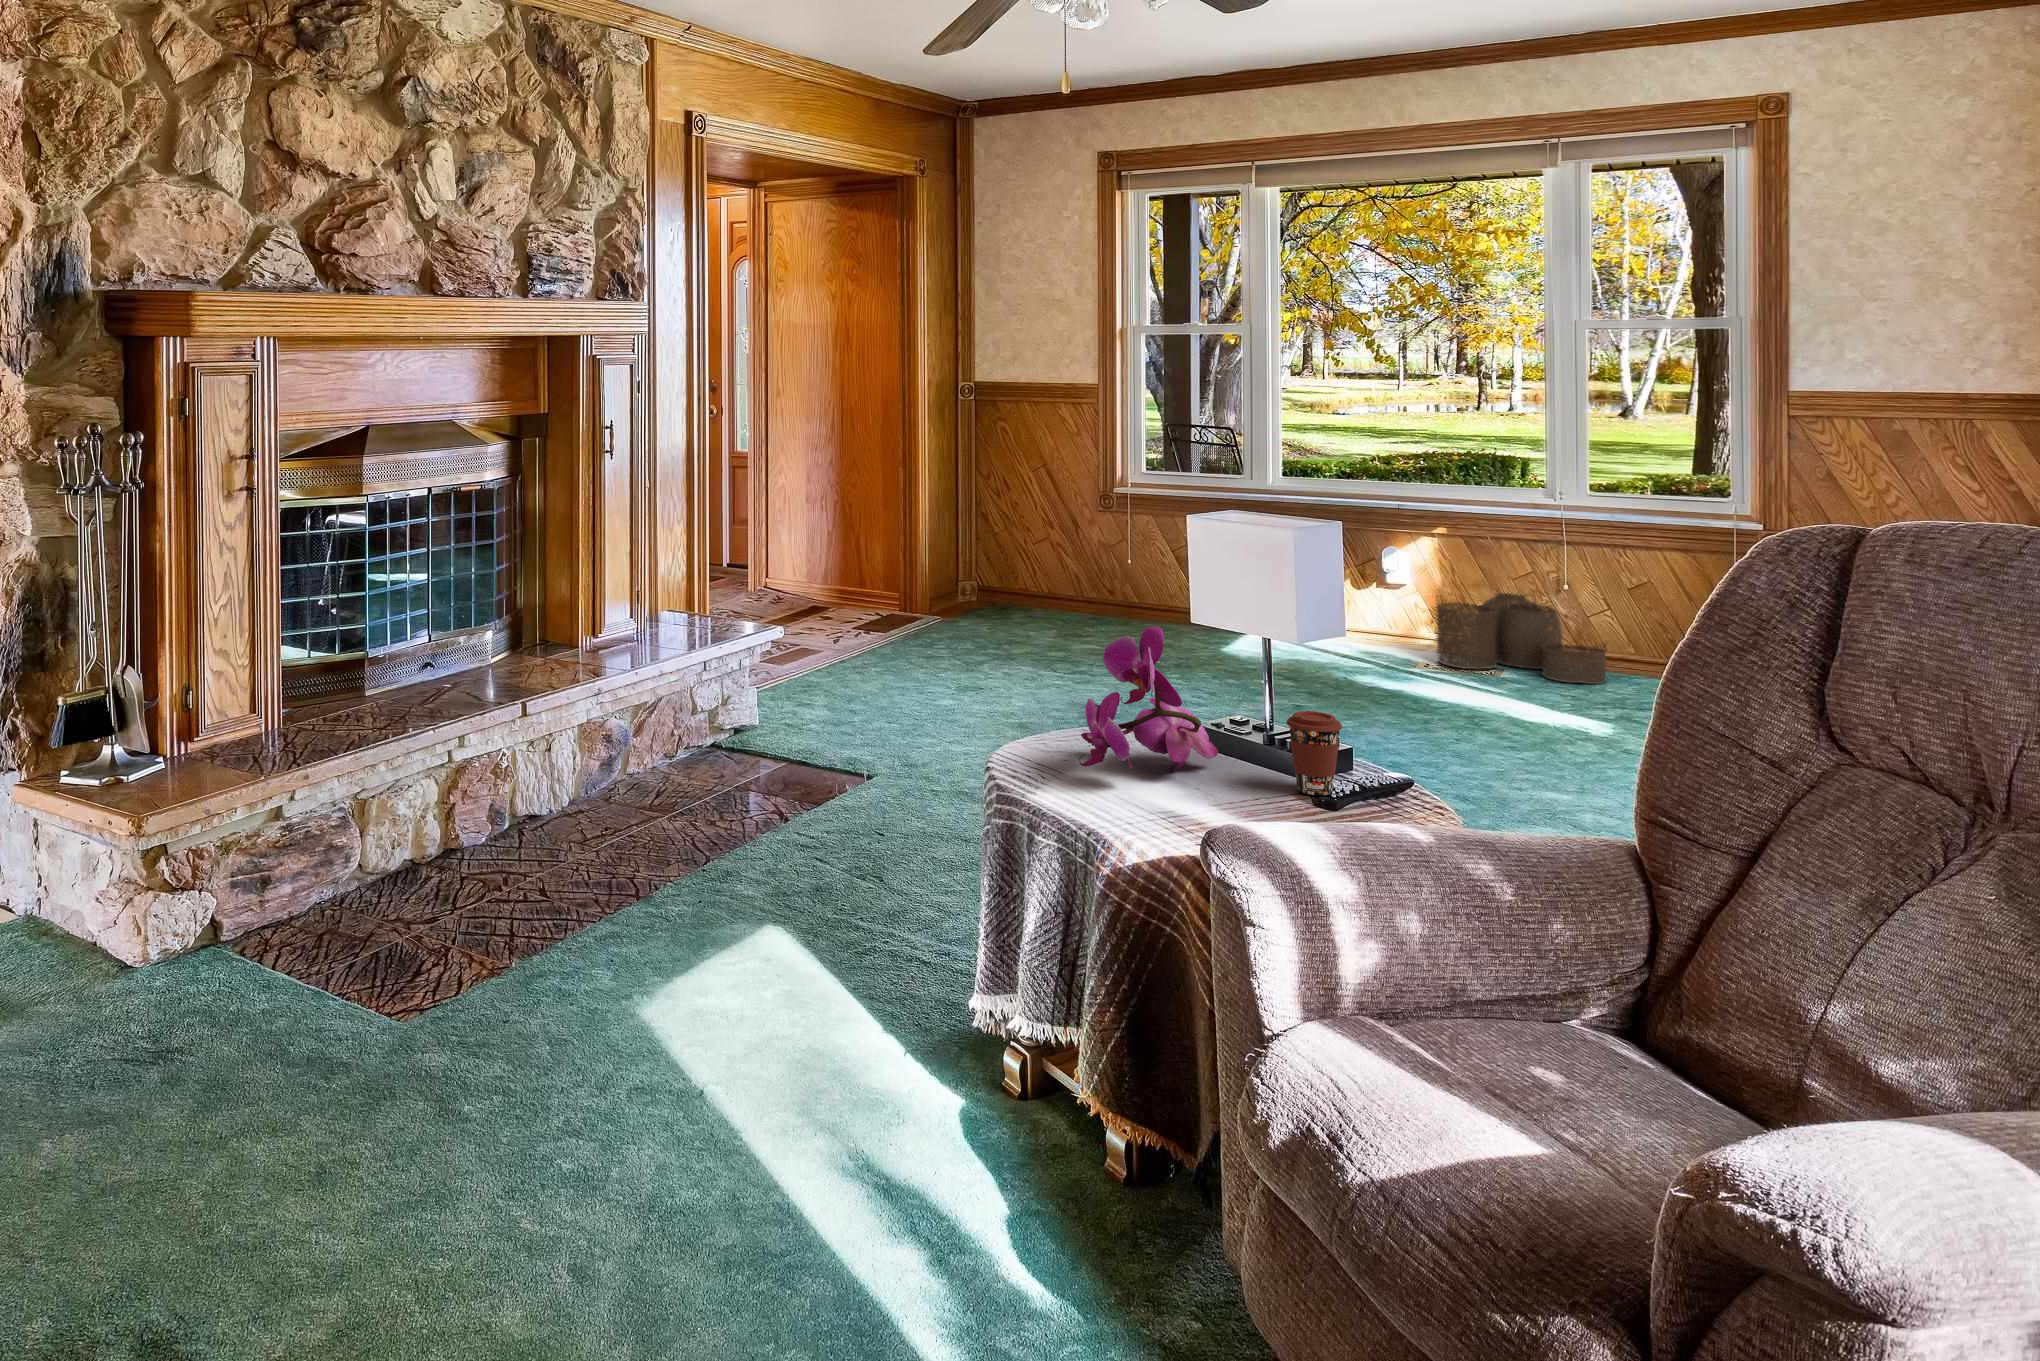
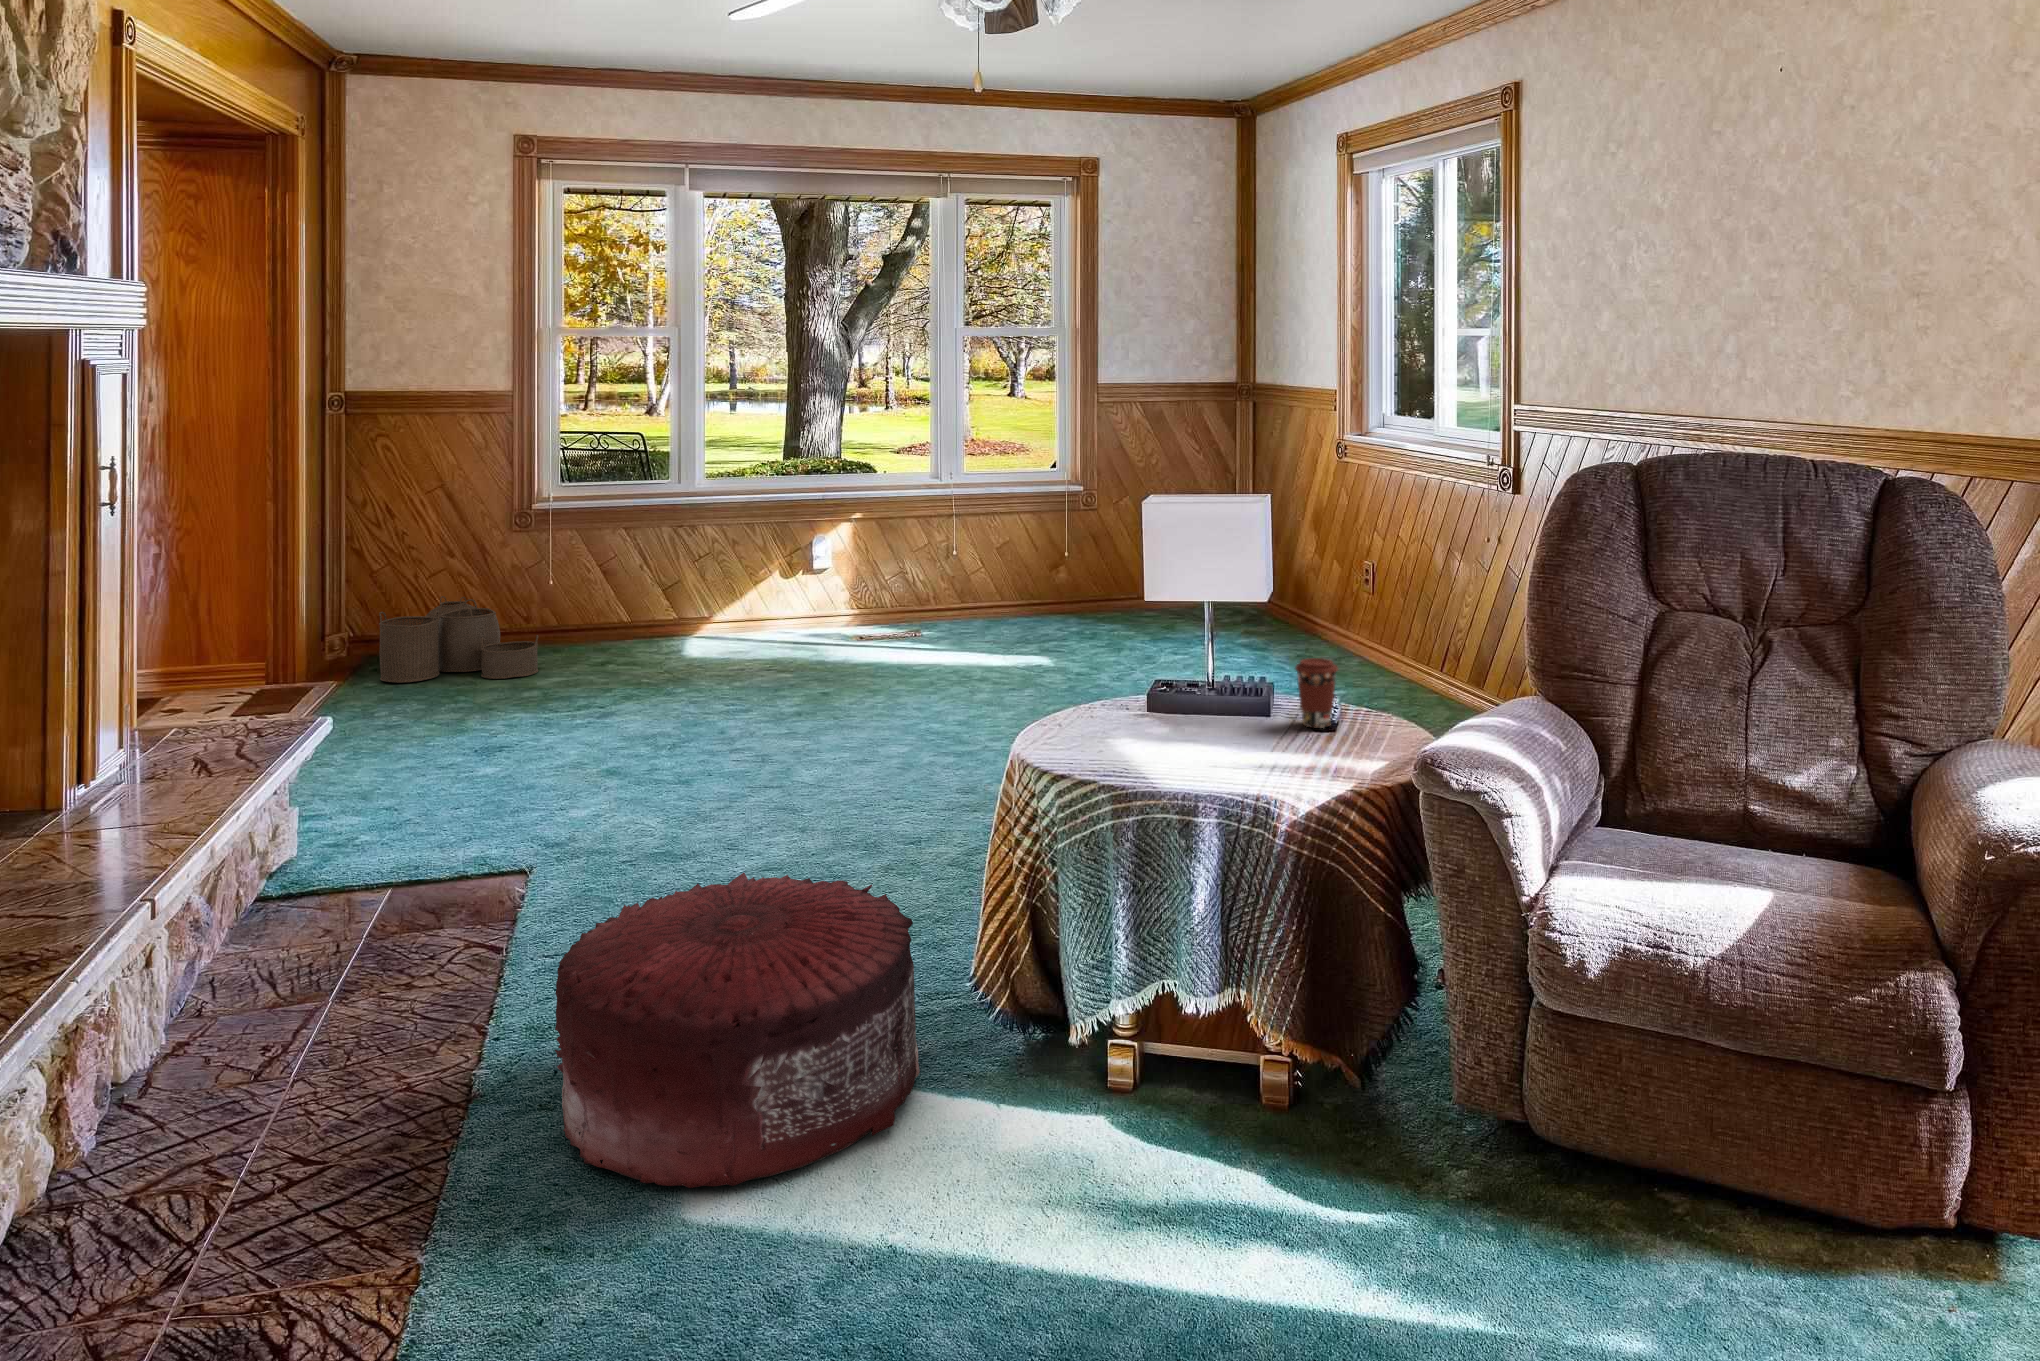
woven basket: present [1437,593,1607,684] -> present [379,596,538,683]
flower: present [1079,626,1218,771] -> none [1135,605,1248,747]
pouf: none [603,791,907,1029] -> present [555,873,920,1188]

